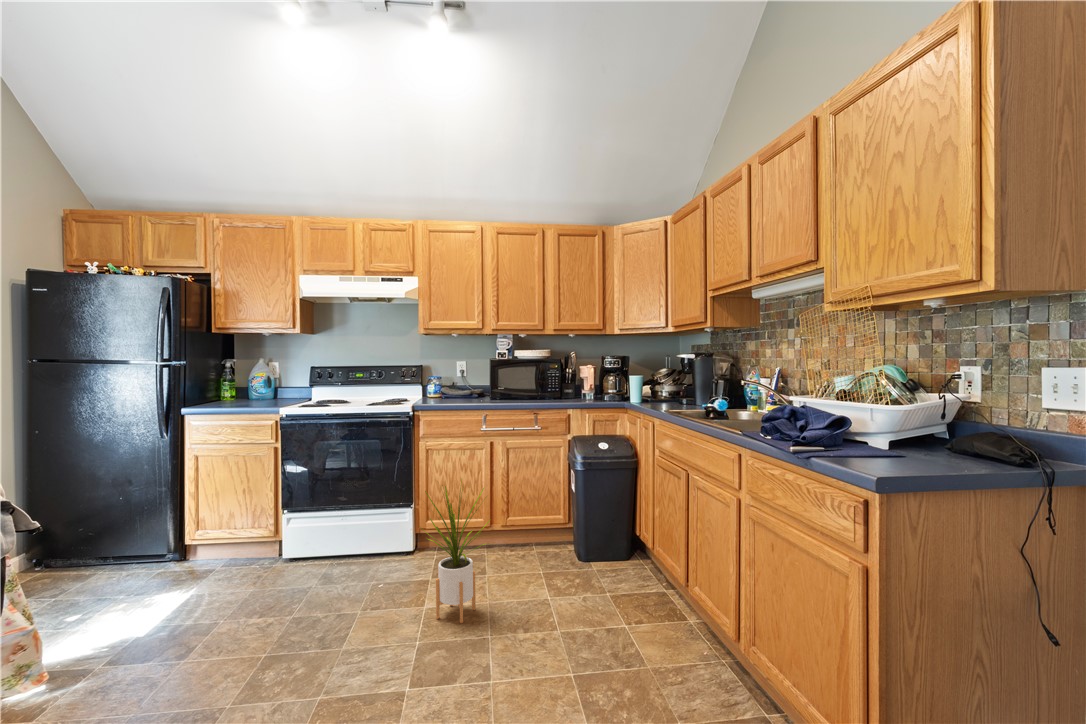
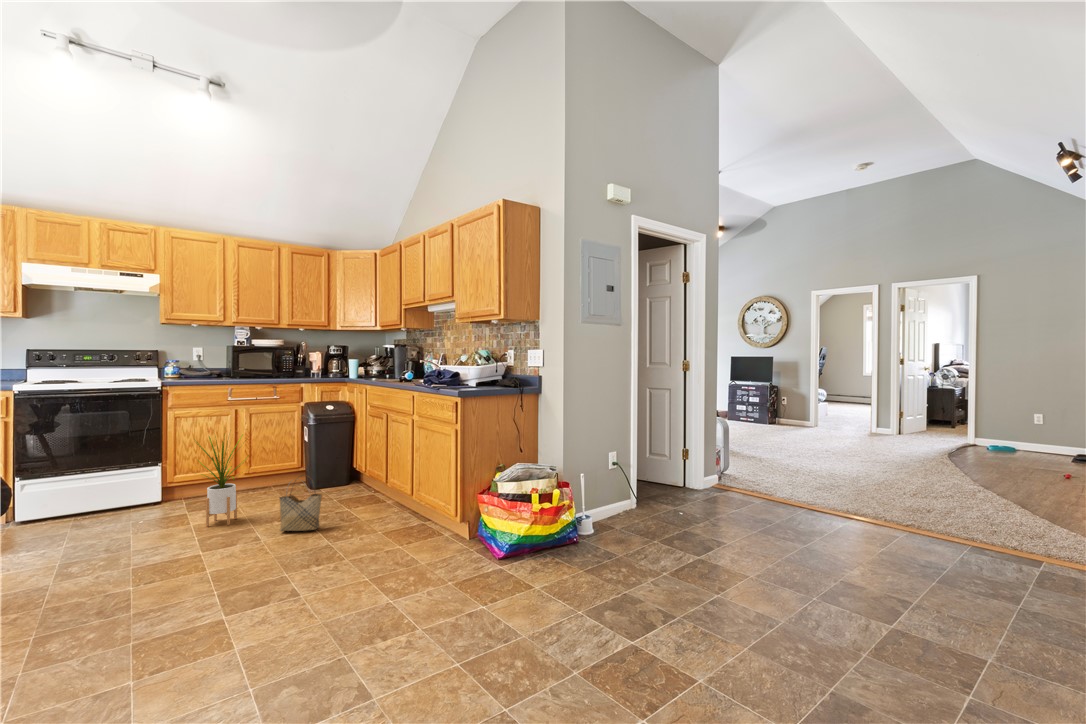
woven basket: none [517,576,580,683] -> present [279,475,322,531]

